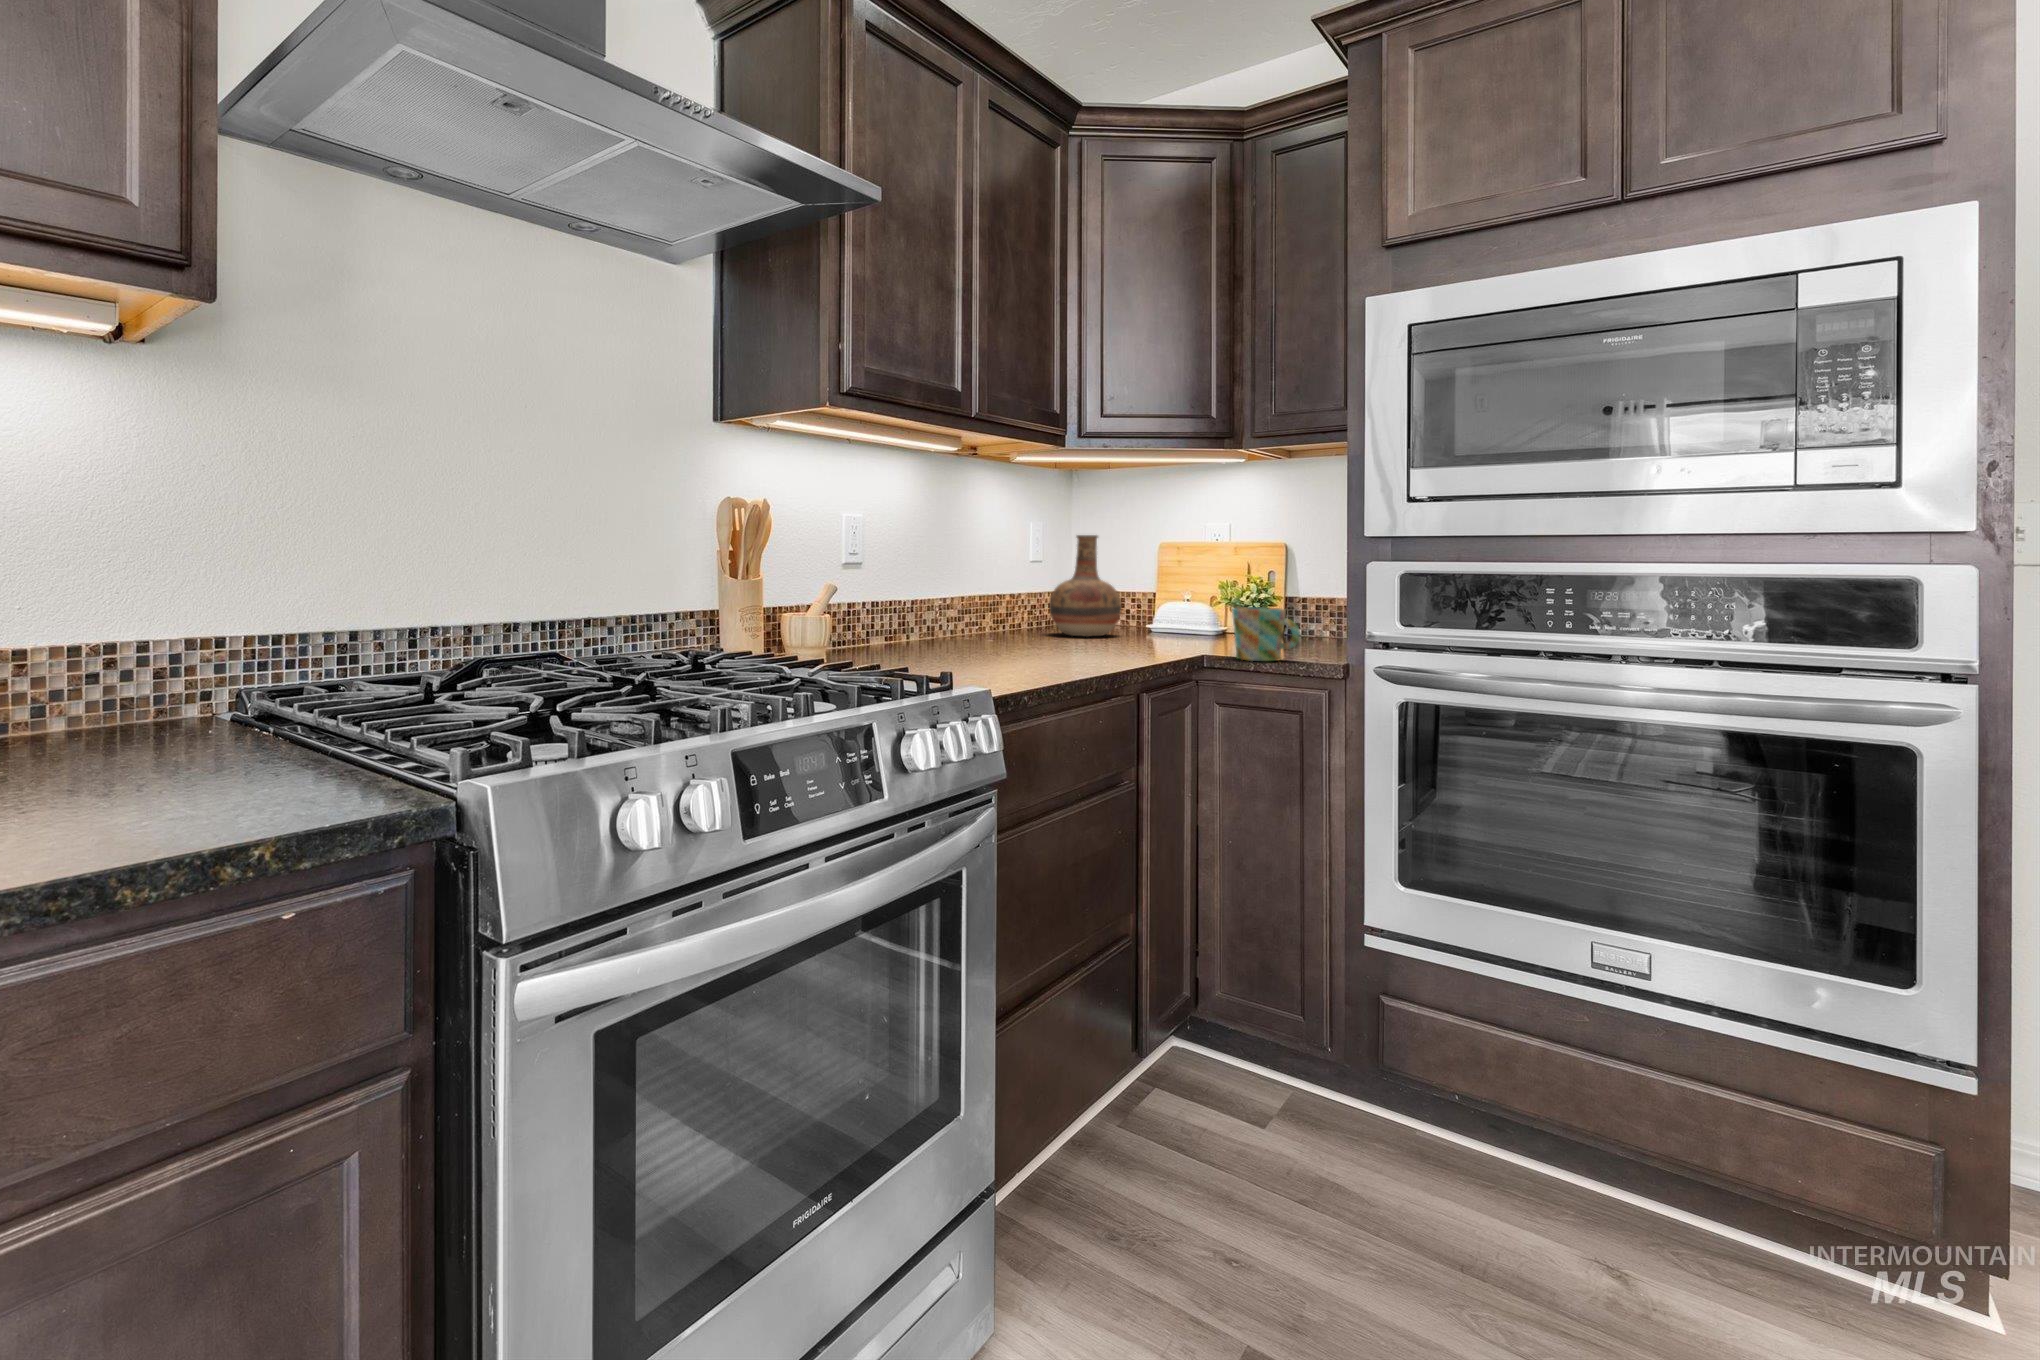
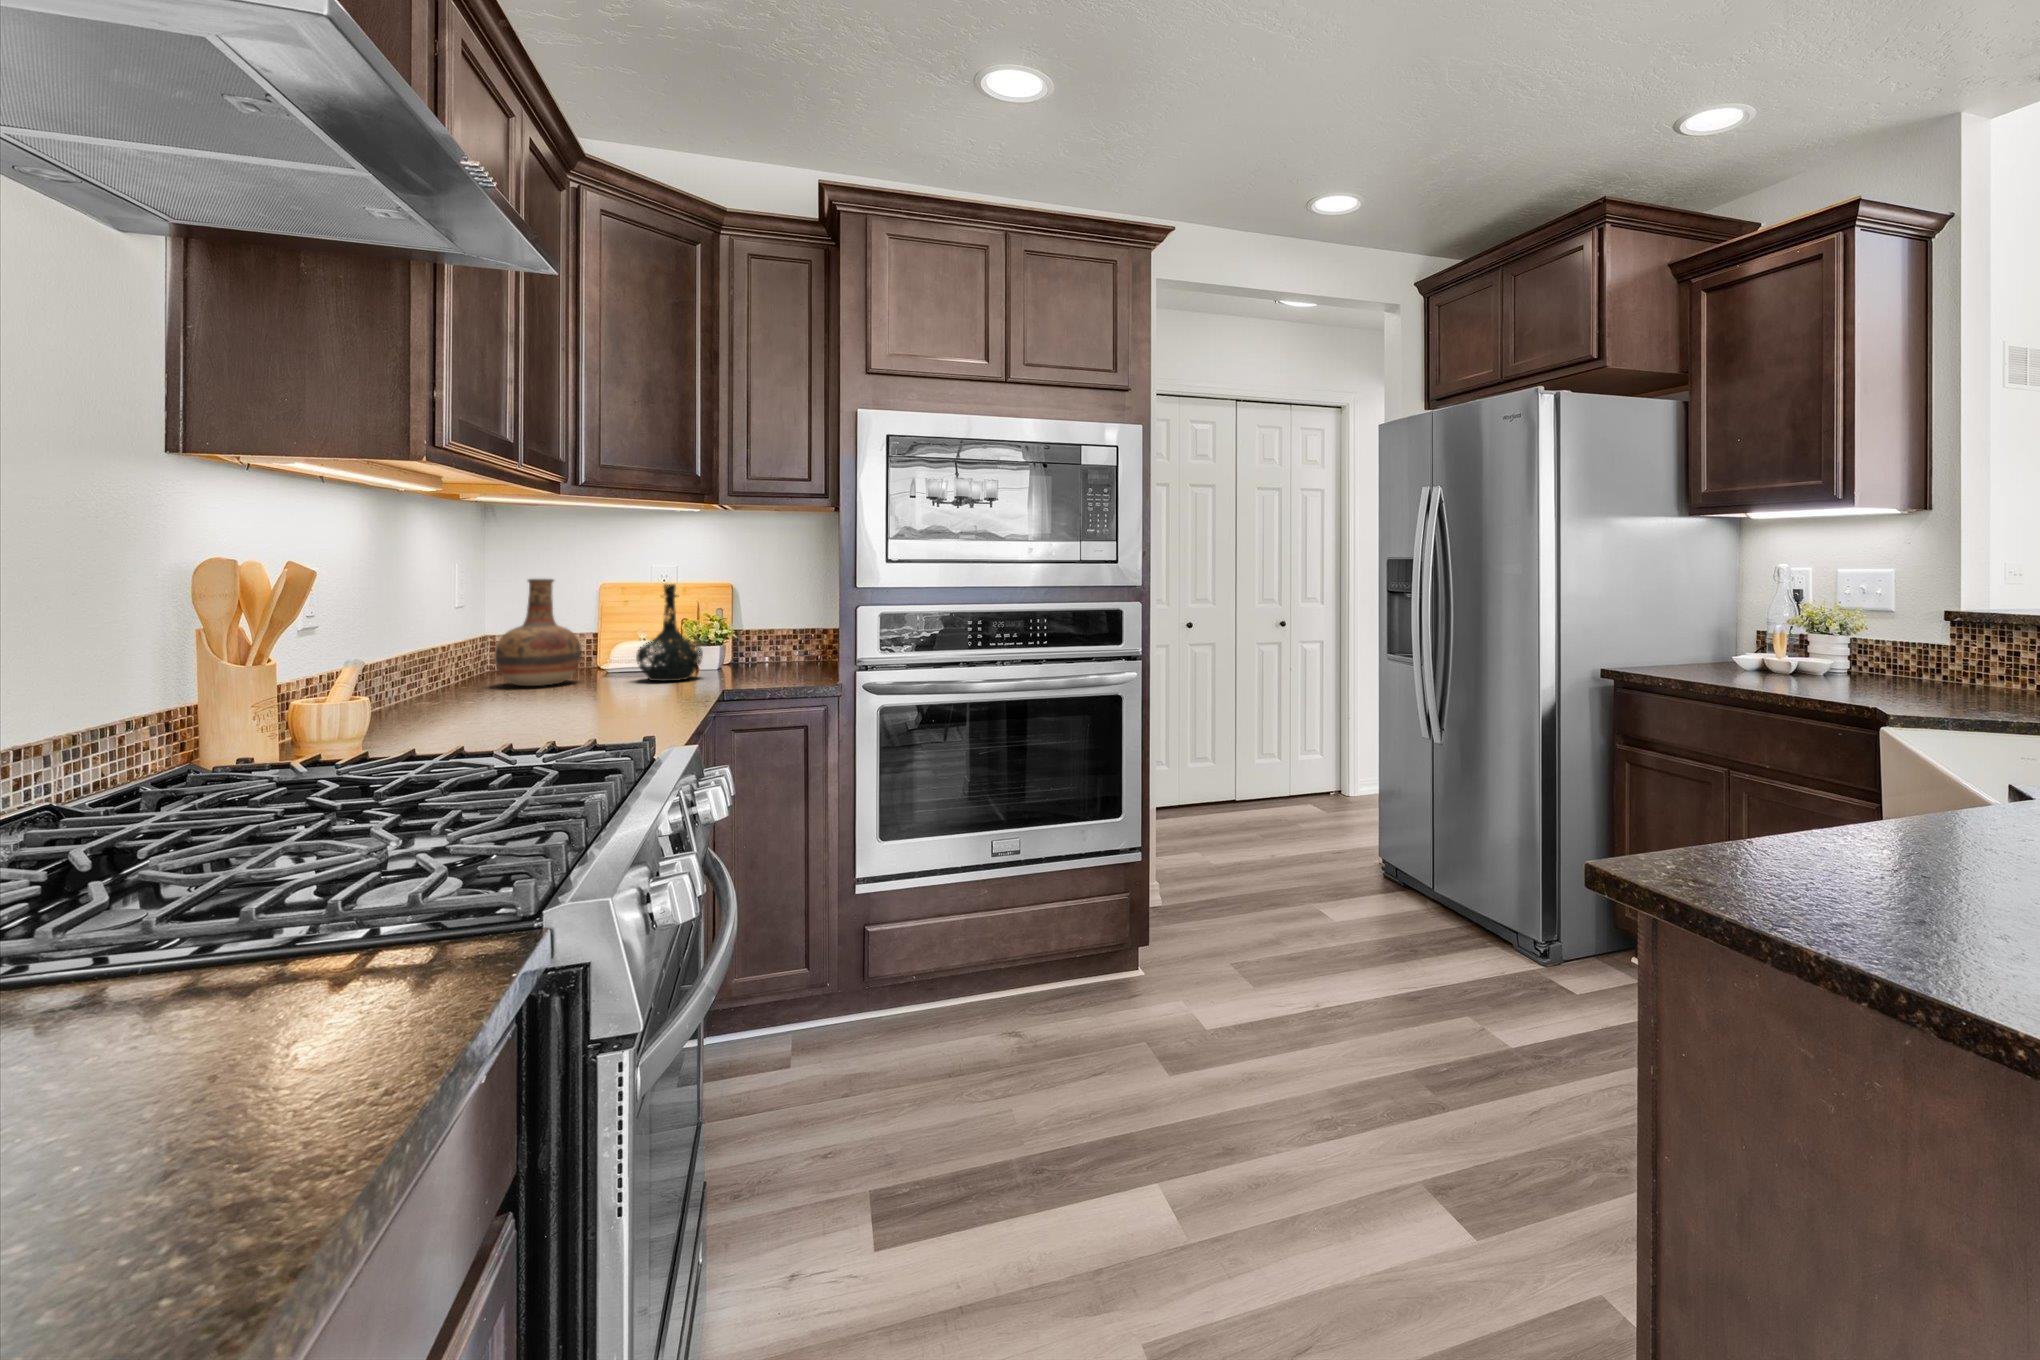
bottle: none [1162,541,1229,644] -> present [636,584,703,681]
mug: present [1232,607,1300,661] -> none [742,645,801,691]

